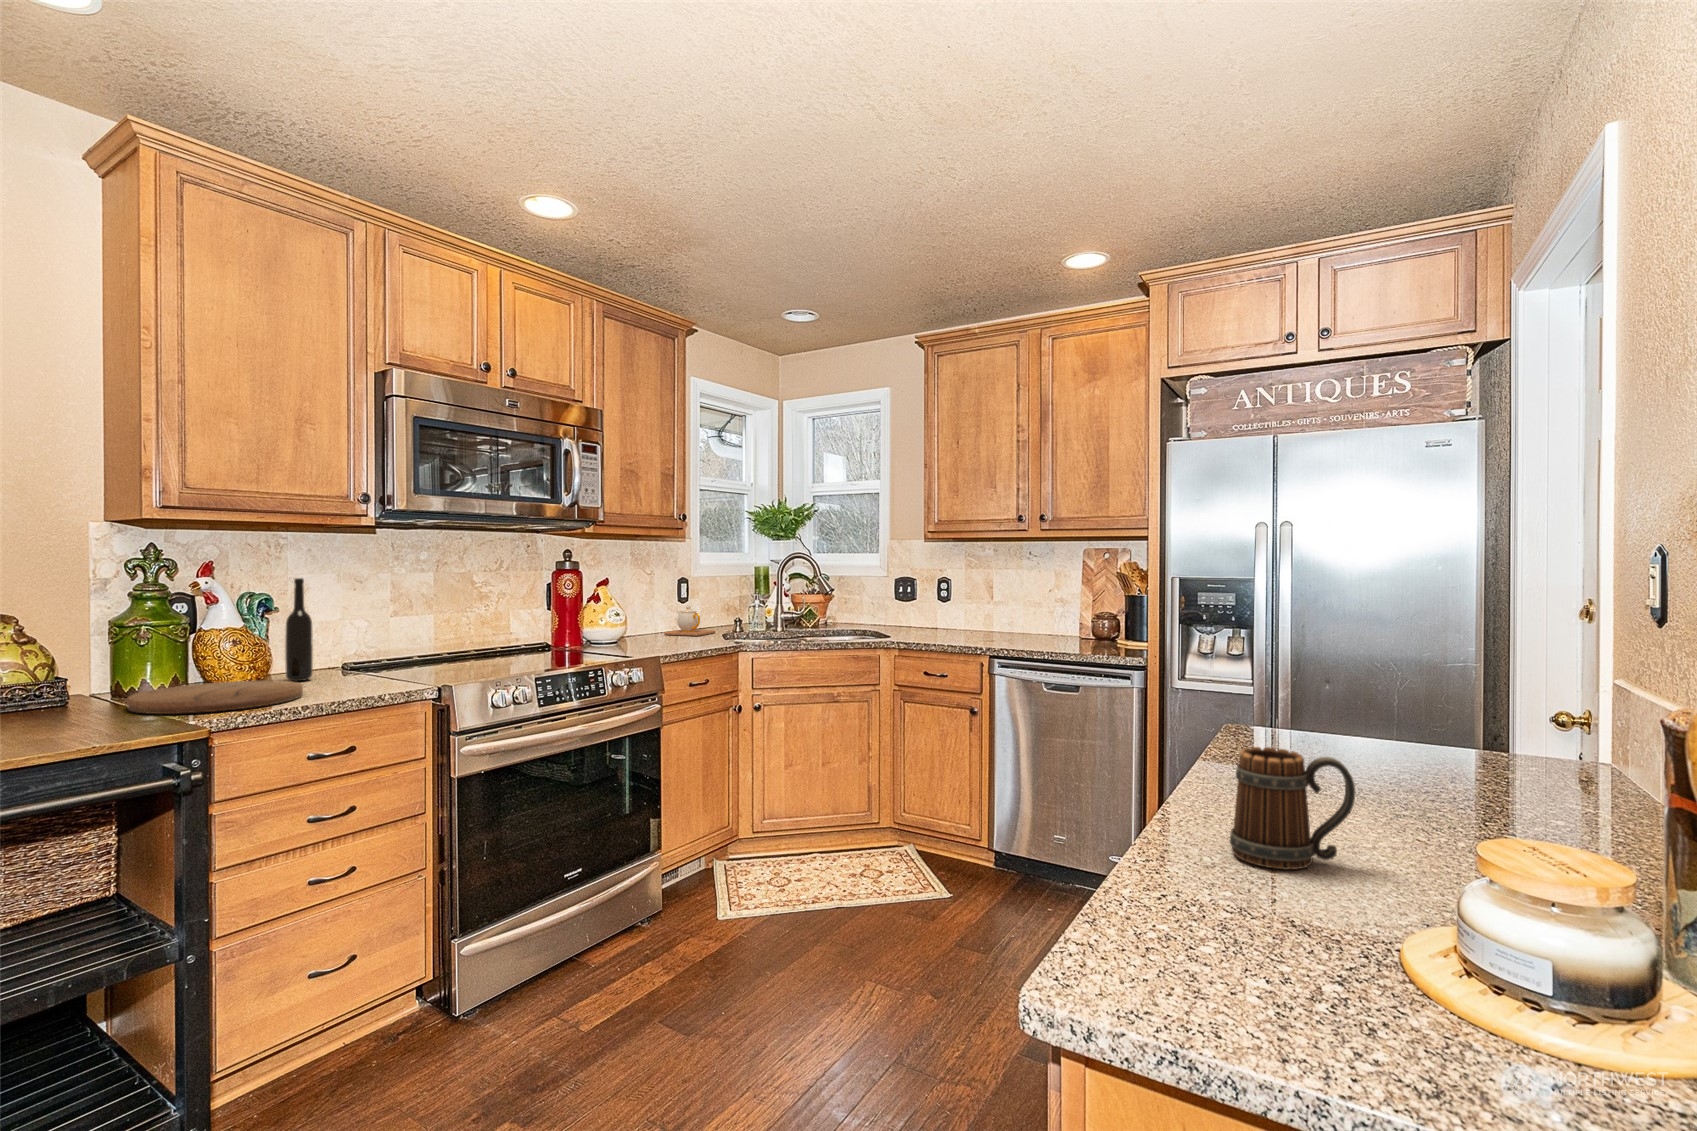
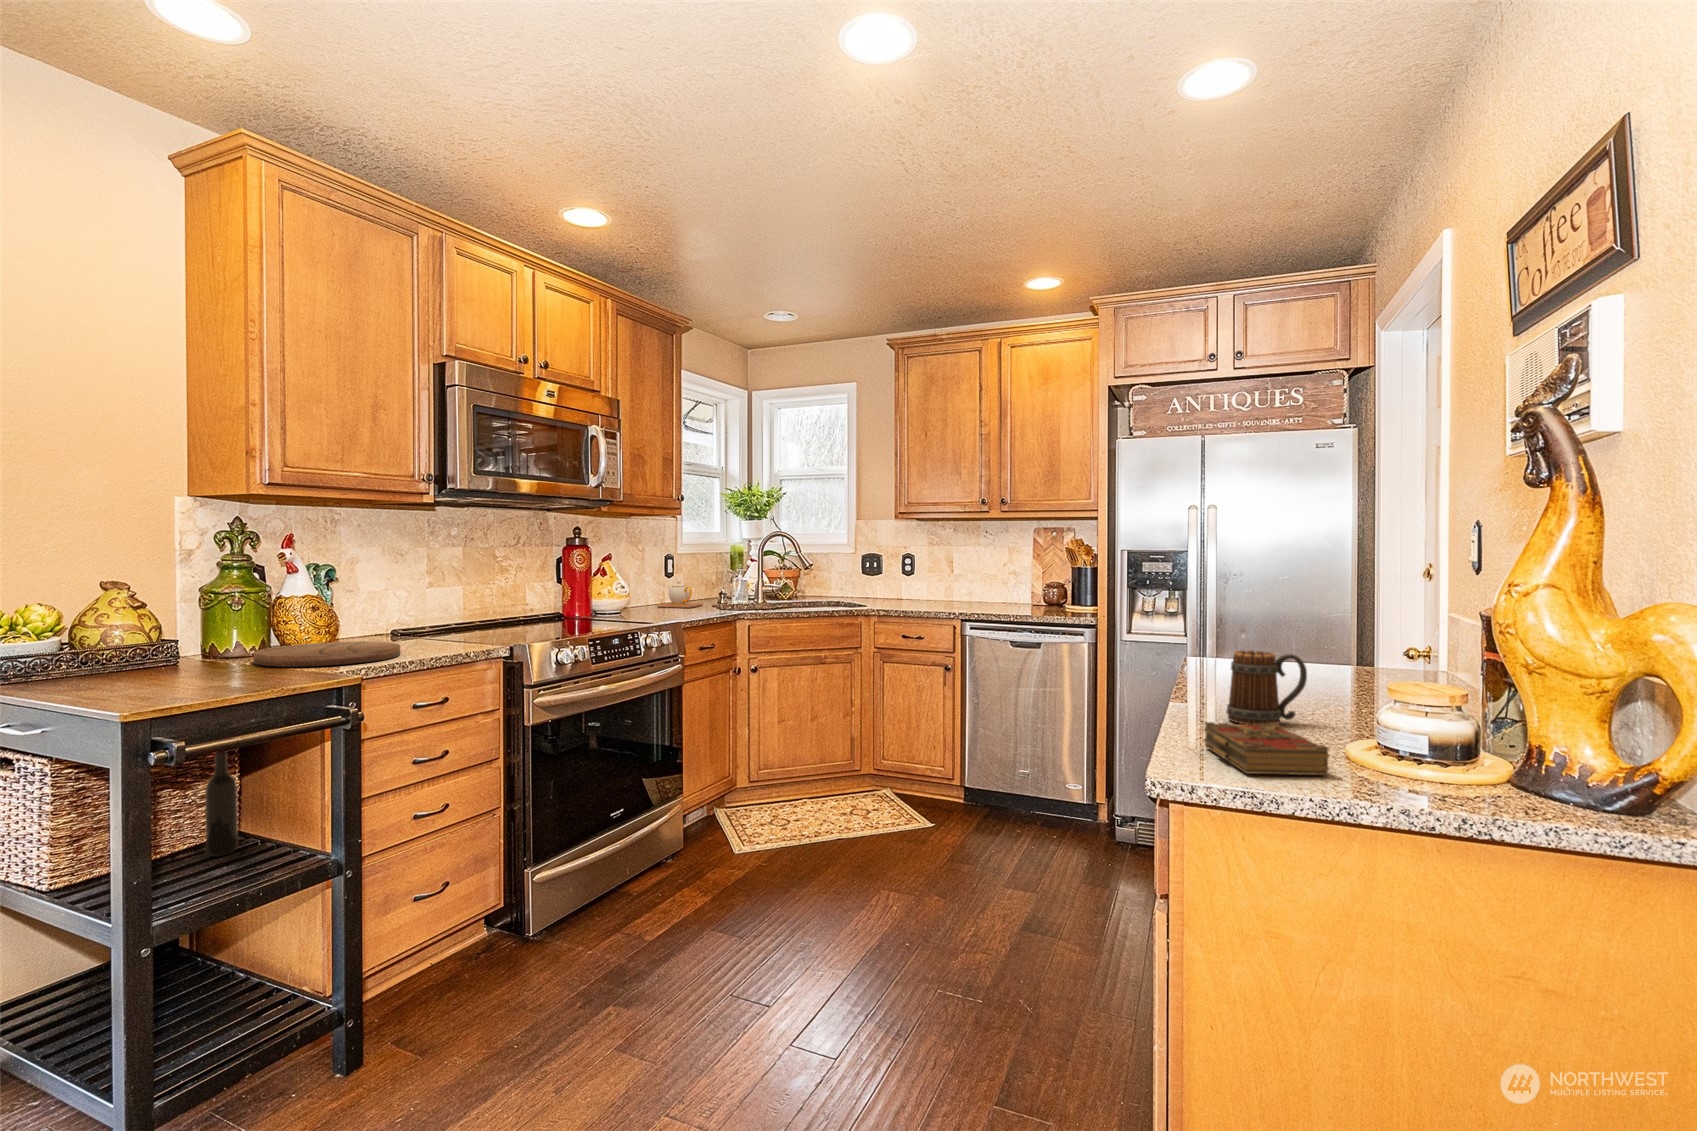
bottle: present [285,578,313,681] -> present [205,753,238,856]
book: none [1160,879,1351,1020] -> present [1204,722,1329,775]

